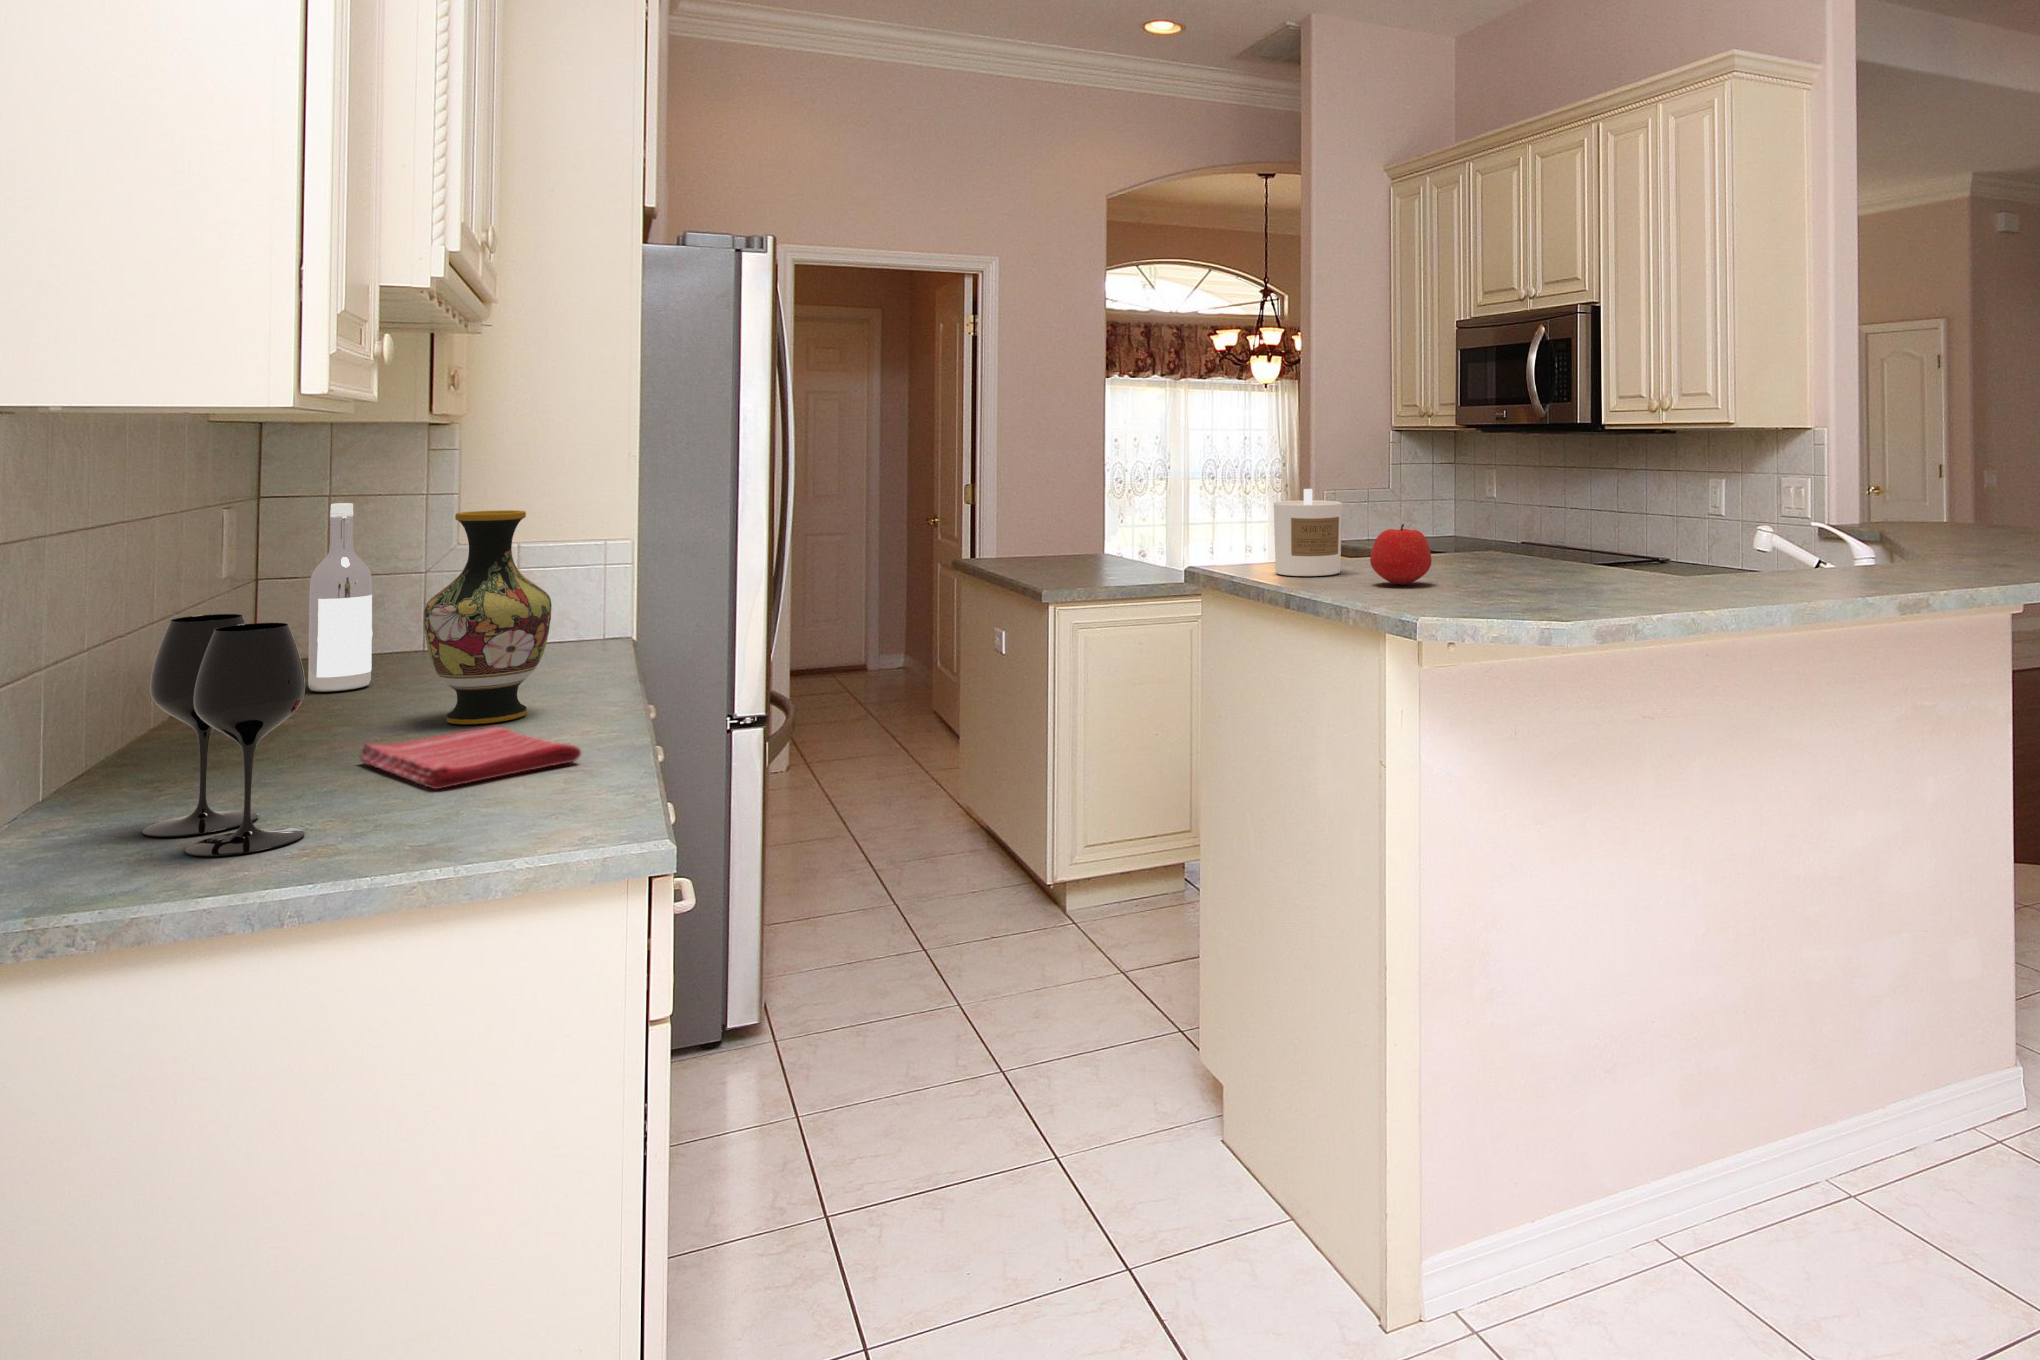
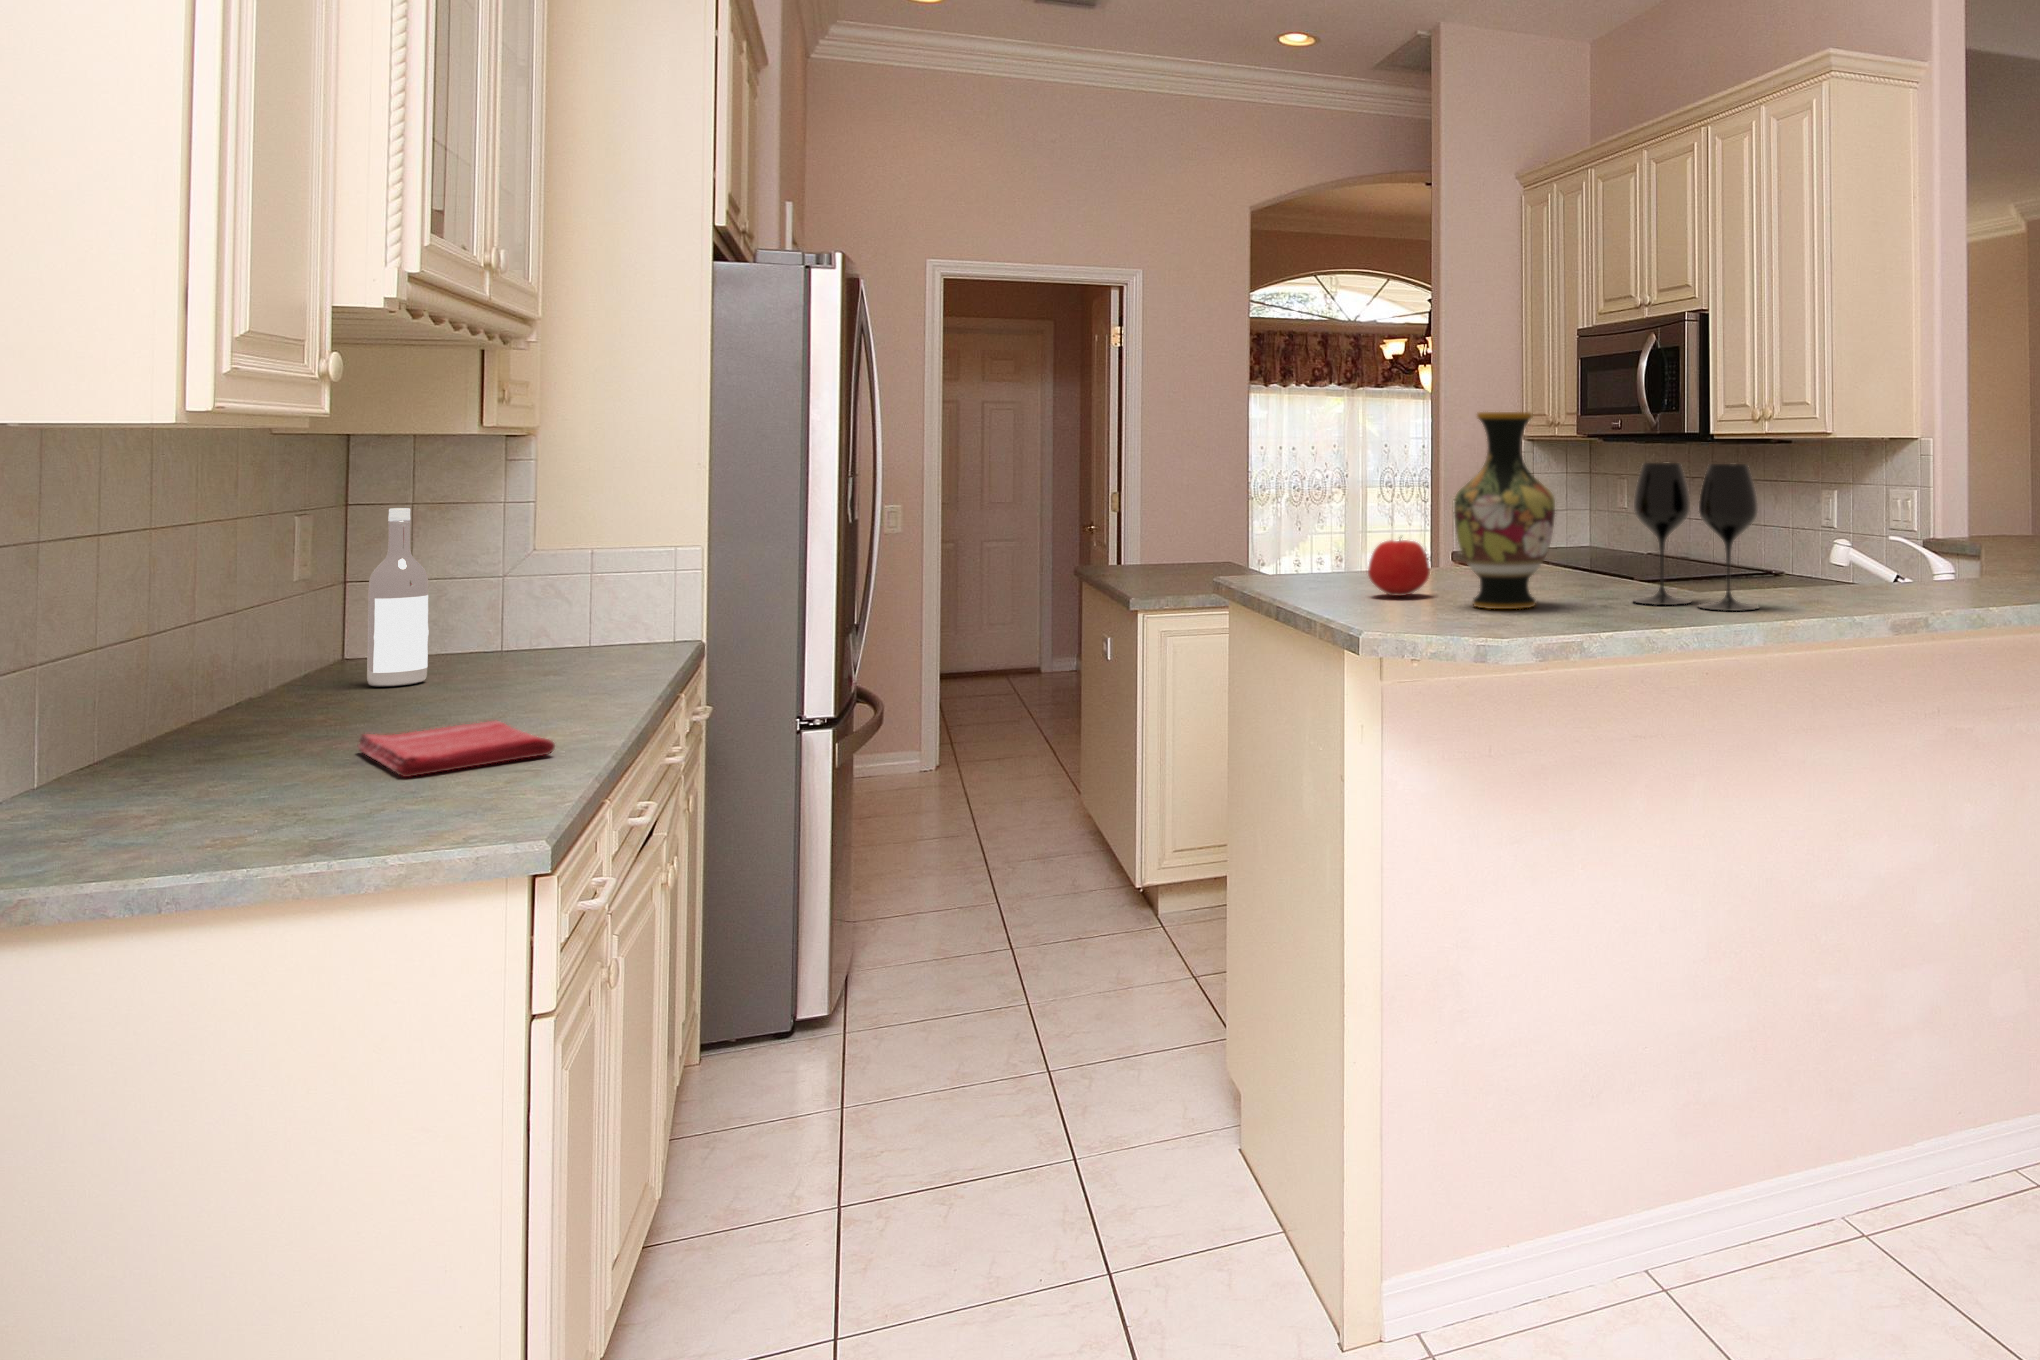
candle: present [1274,489,1342,576] -> none [1289,500,1357,587]
vase: present [424,510,552,724] -> present [1454,412,1555,609]
wine glass: present [143,614,305,856] -> present [1634,463,1758,611]

